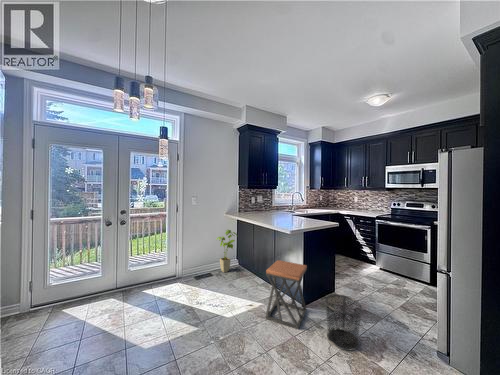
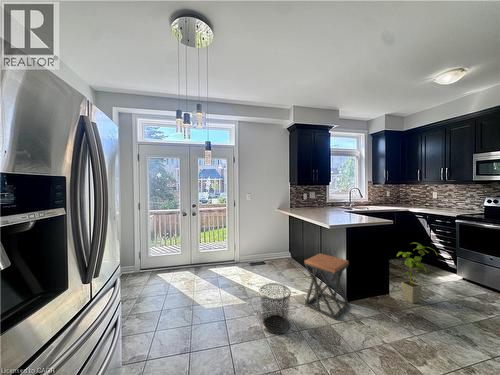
house plant: present [217,230,237,272] -> present [397,242,437,303]
waste bin: present [325,294,362,350] -> present [260,283,290,333]

